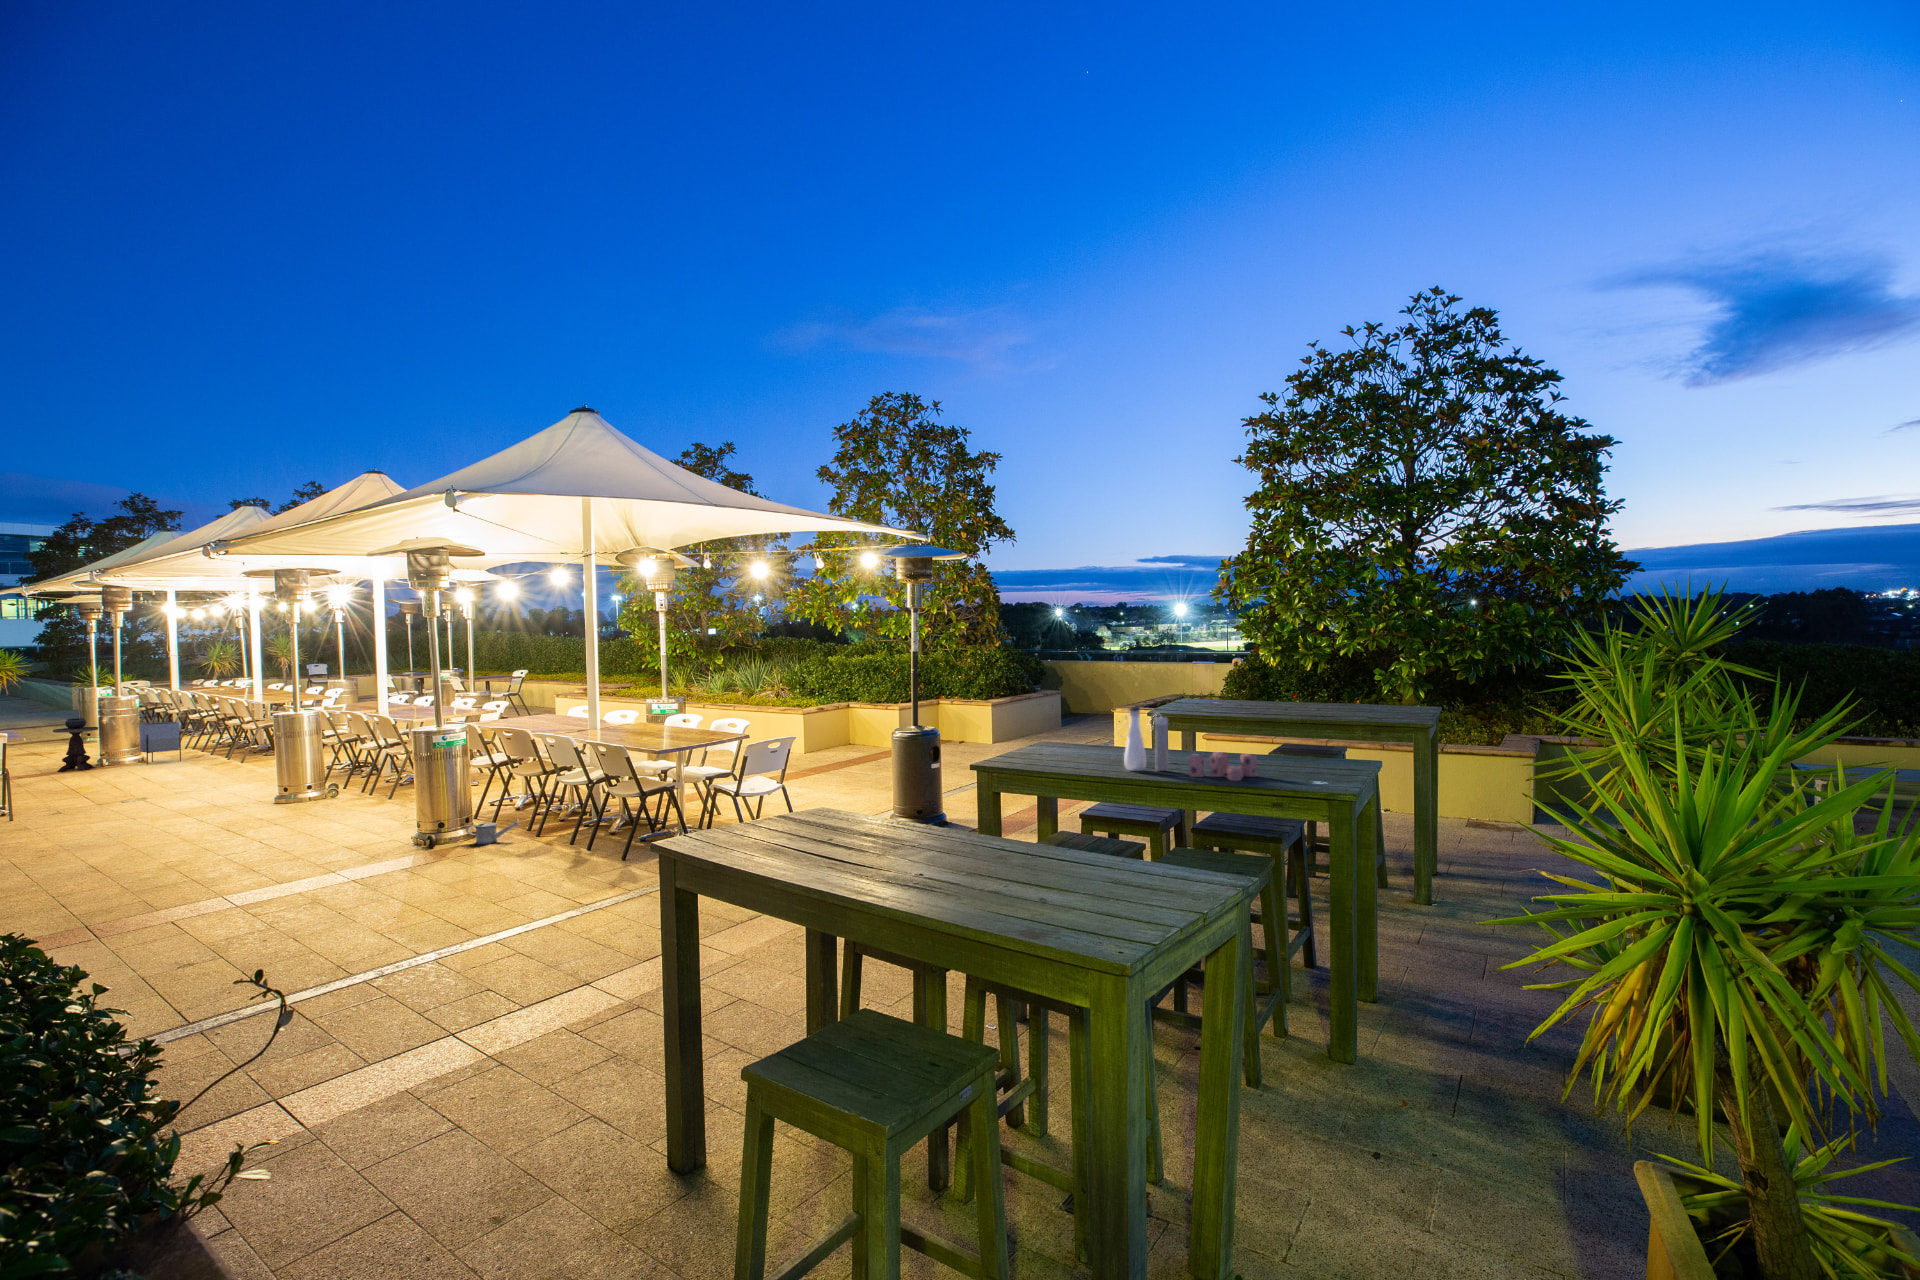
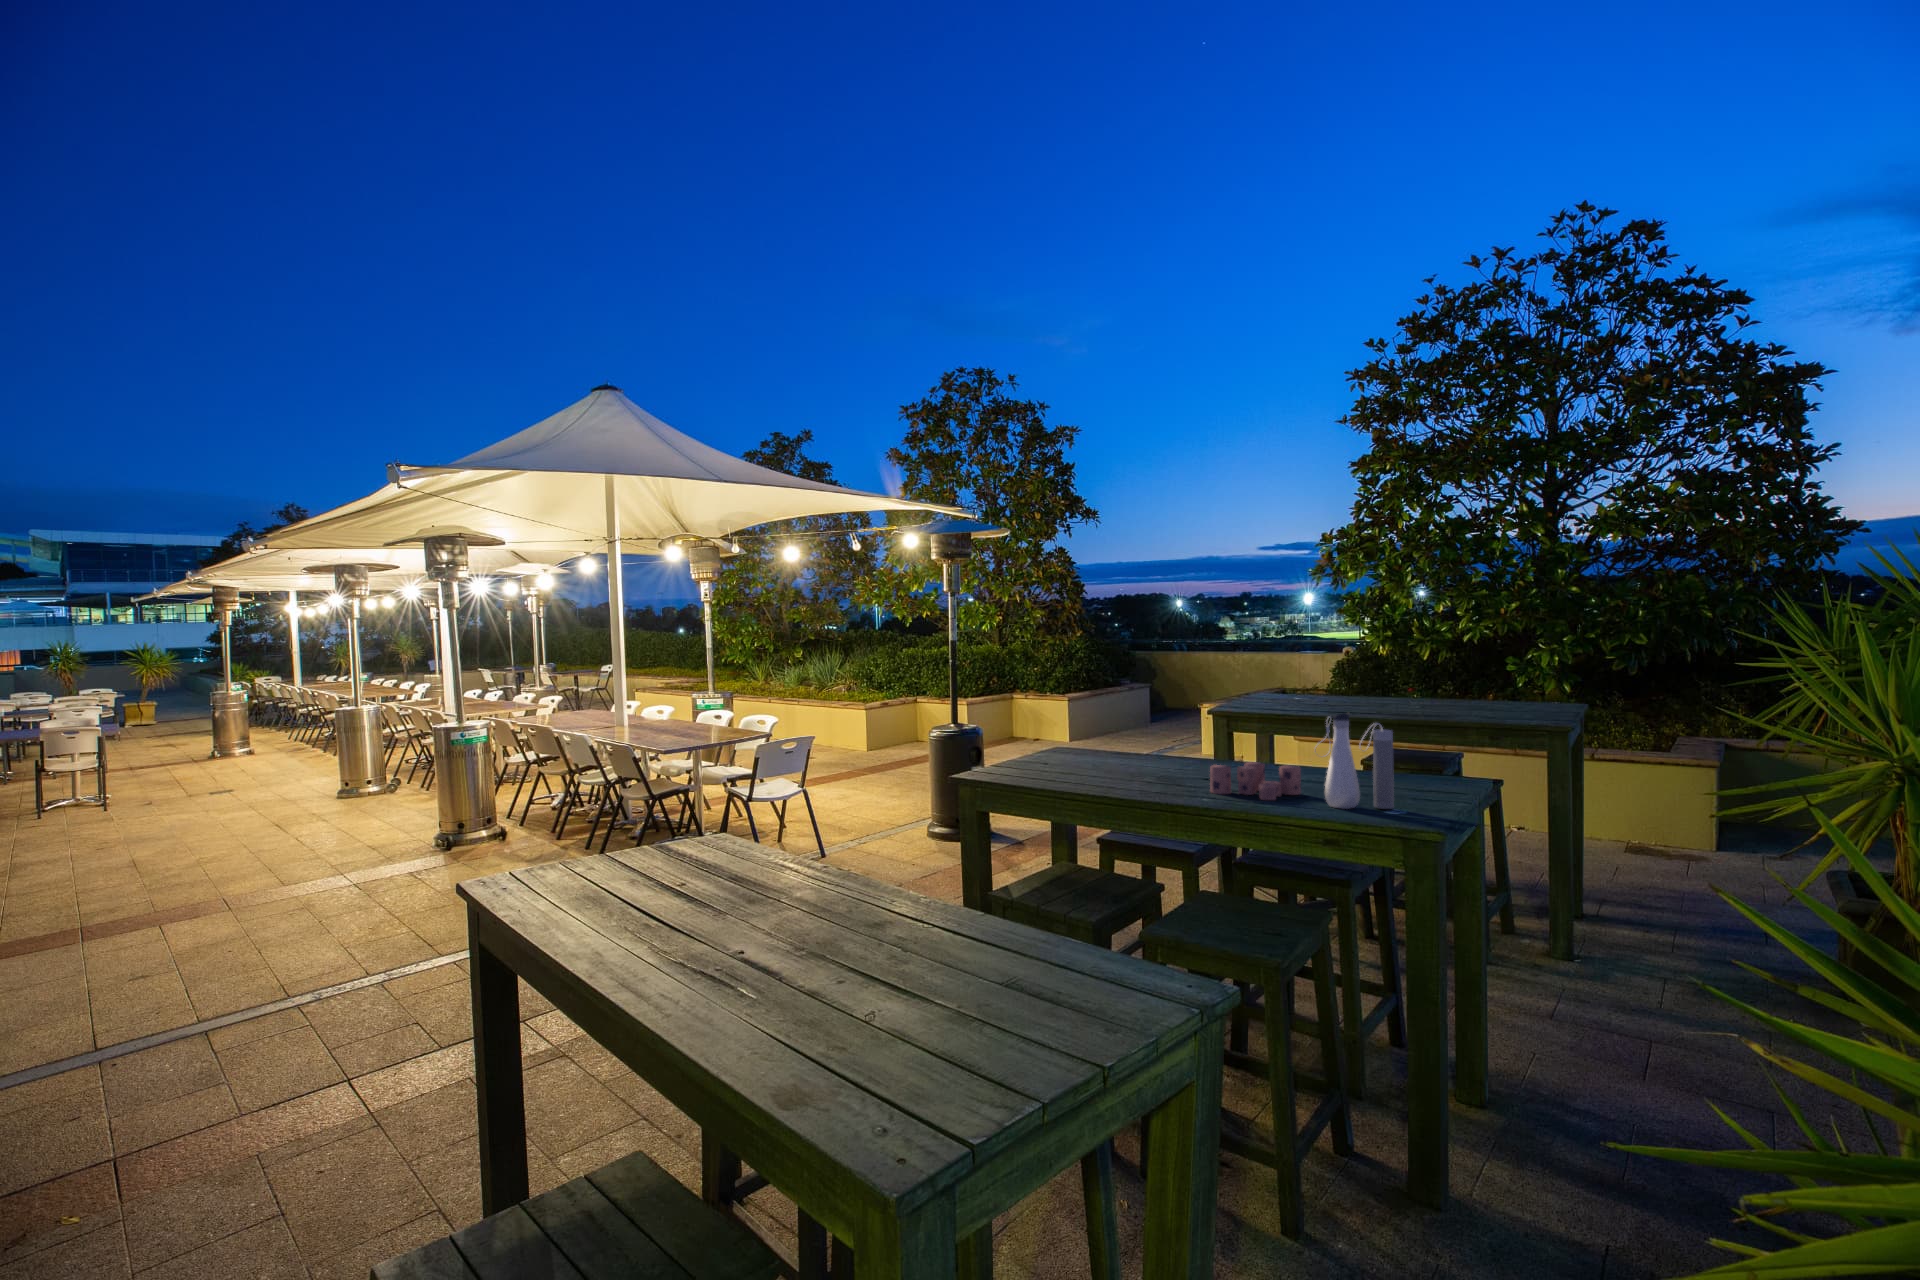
water bottle: present [1123,706,1168,771] -> present [1315,713,1394,809]
side table: present [53,718,98,772] -> none [169,712,209,762]
planter: present [140,722,181,765] -> none [245,716,283,757]
watering can: present [466,820,519,844] -> none [491,820,544,845]

